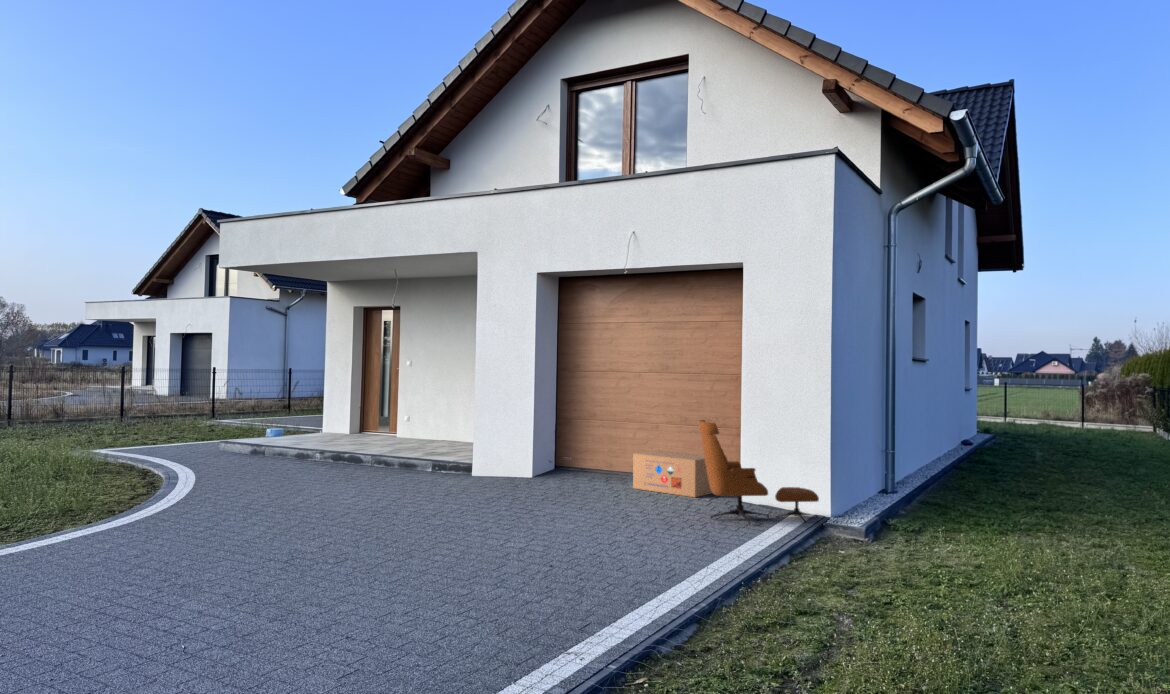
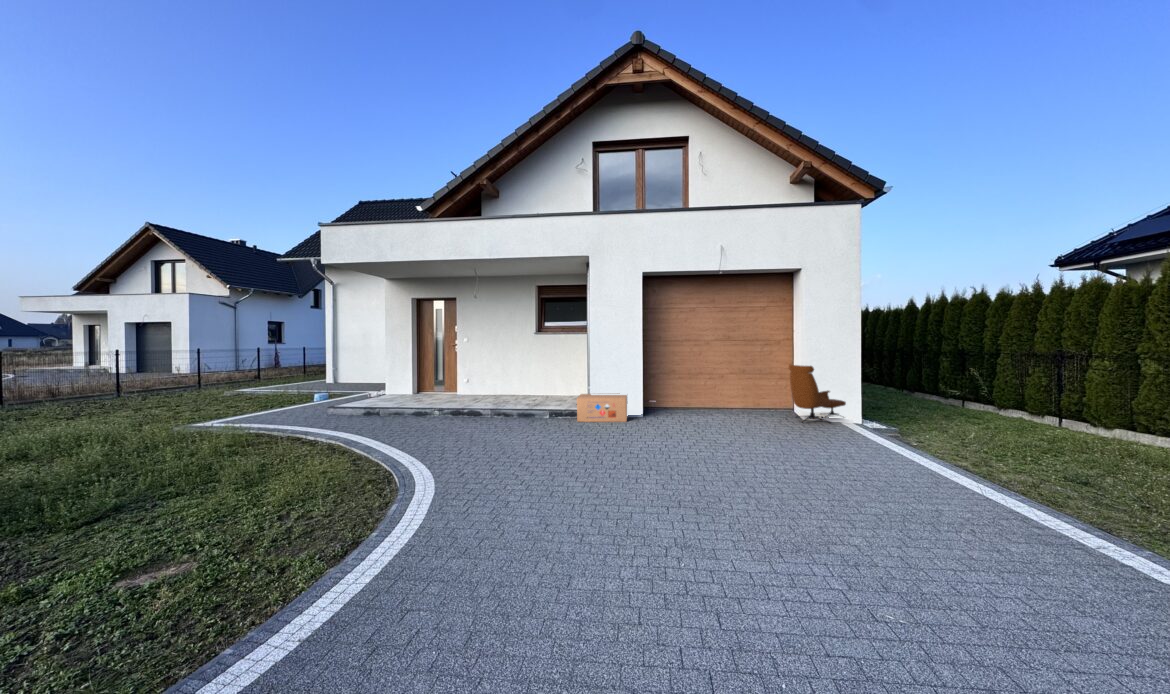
cardboard box: present [633,450,712,497] -> present [577,393,627,422]

